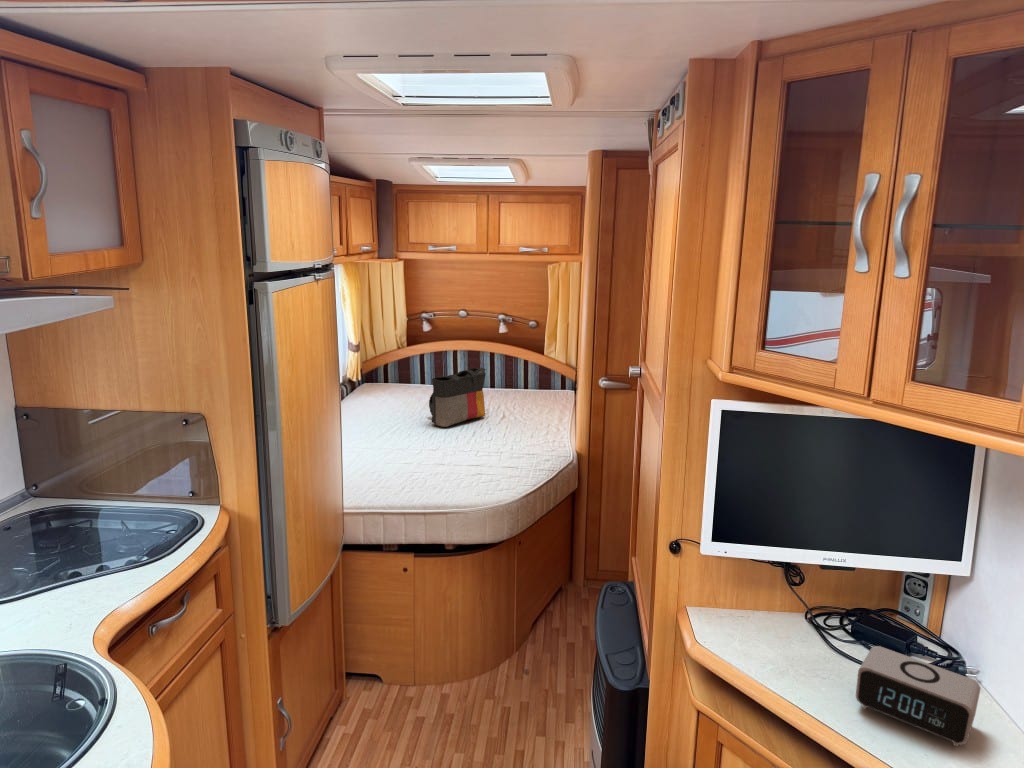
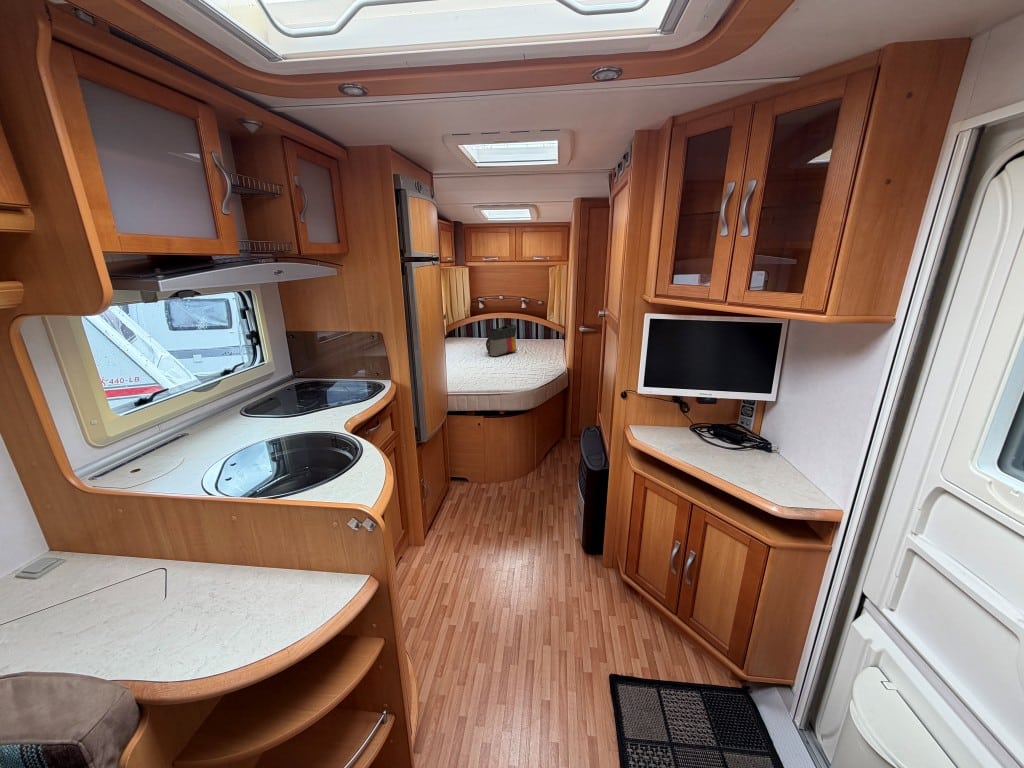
alarm clock: present [856,646,981,747] -> none [715,433,777,474]

